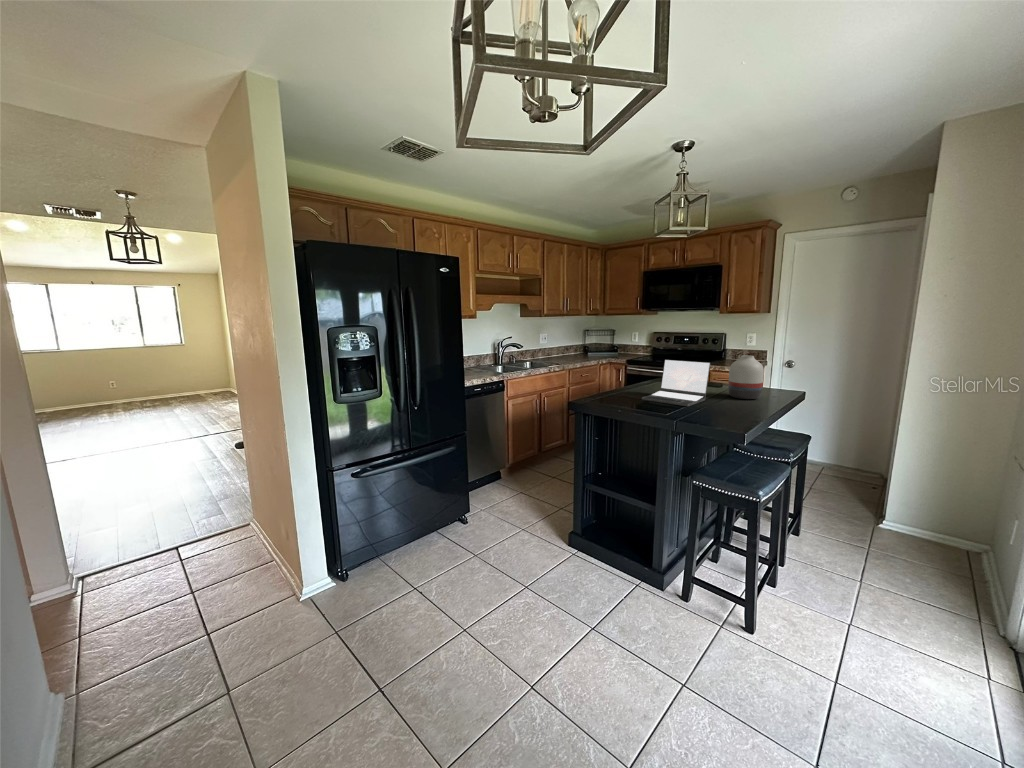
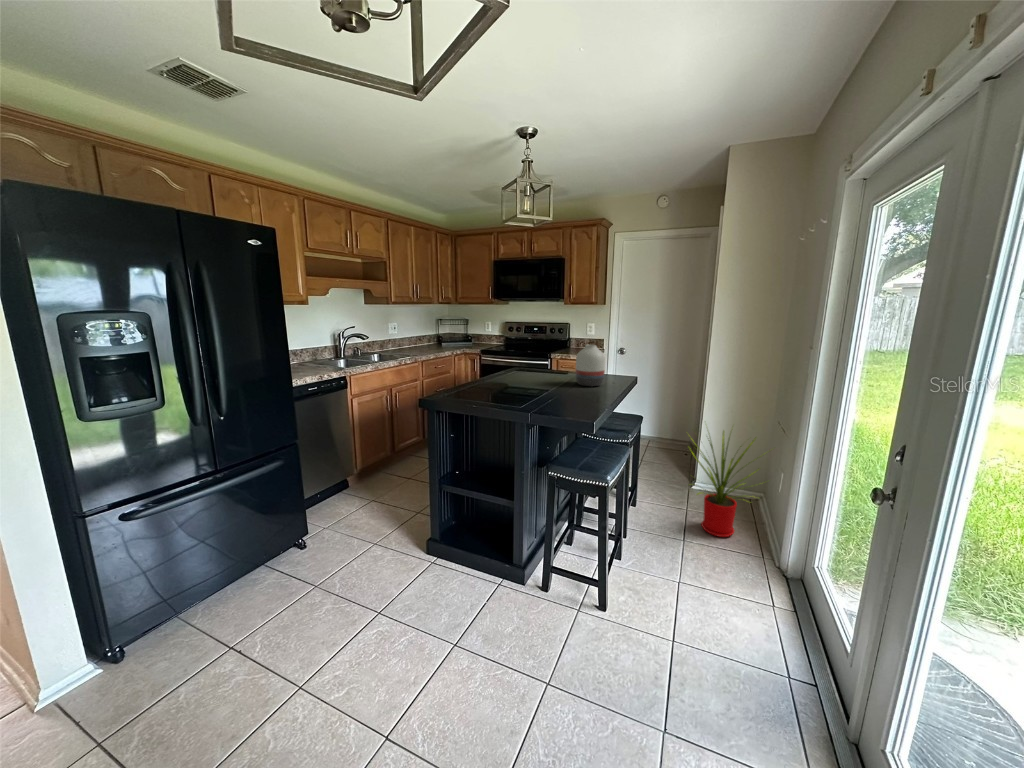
laptop: present [642,360,710,406] -> none [497,350,560,397]
house plant: none [865,447,1007,590] -> present [689,431,758,537]

